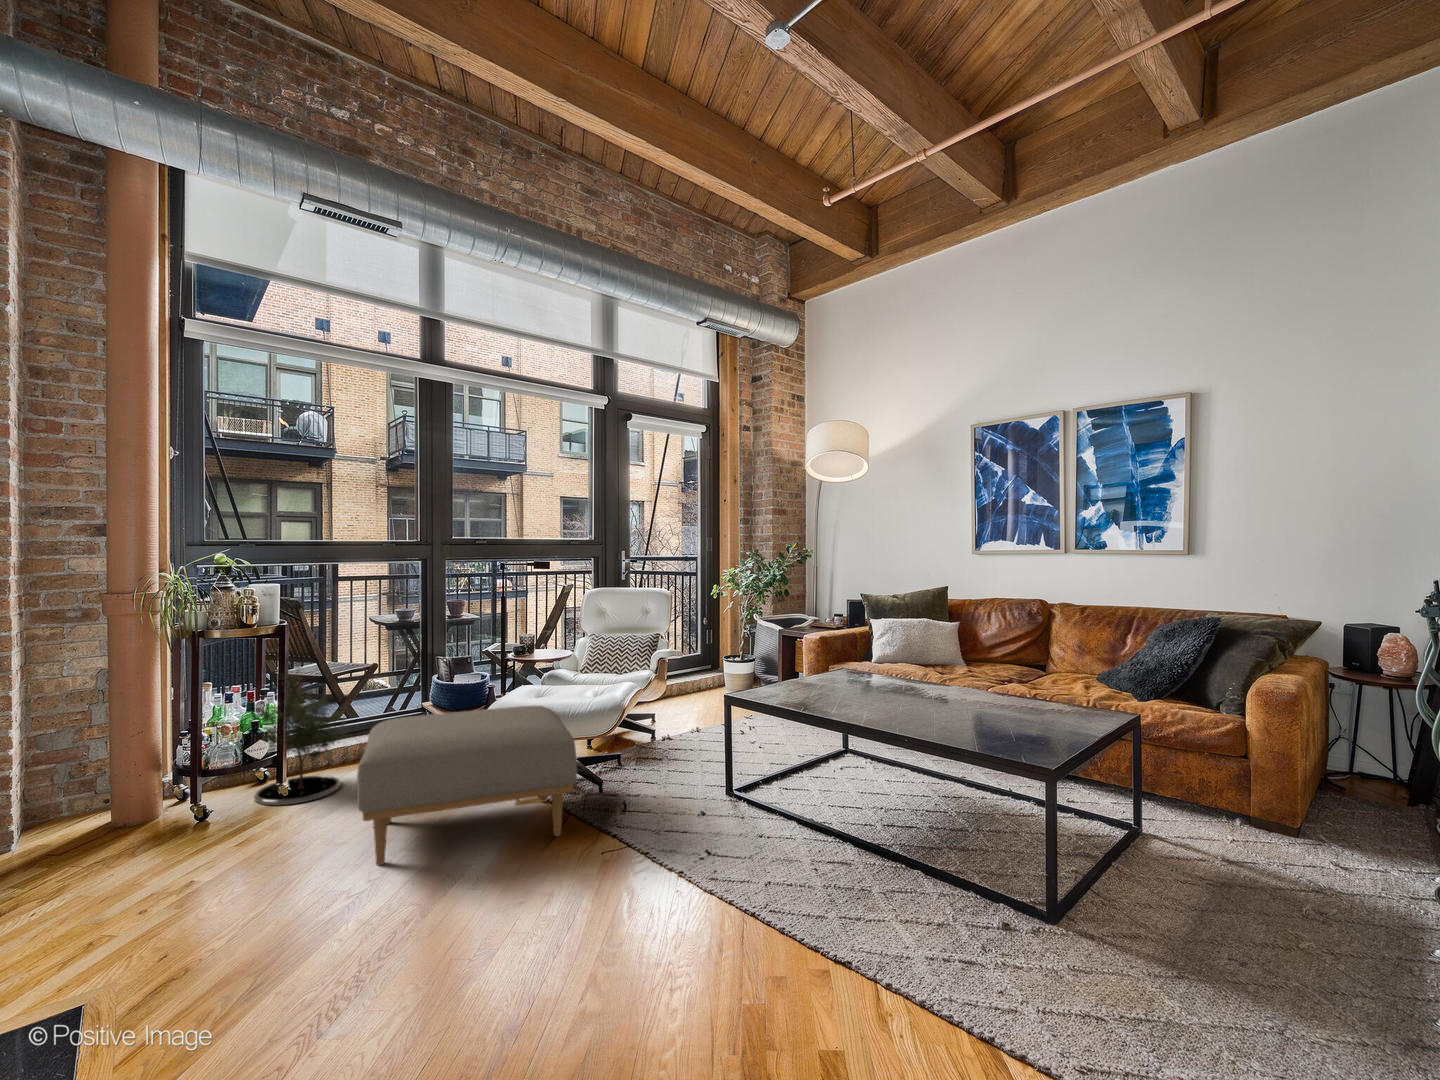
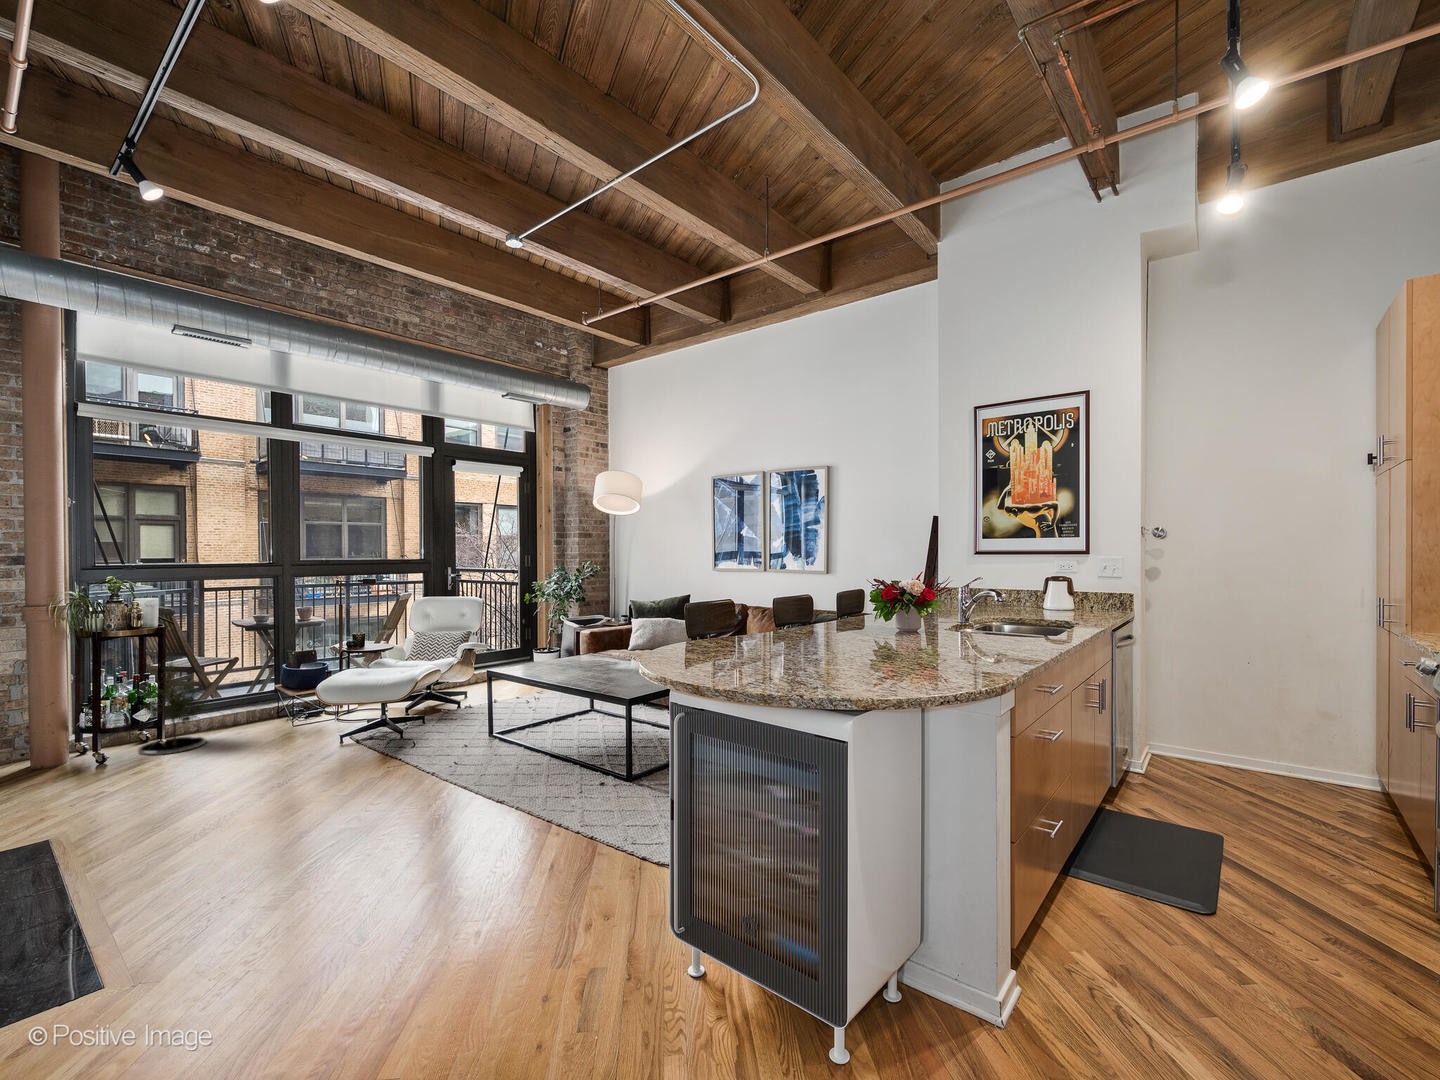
ottoman: present [357,706,577,865] -> none [214,680,372,782]

